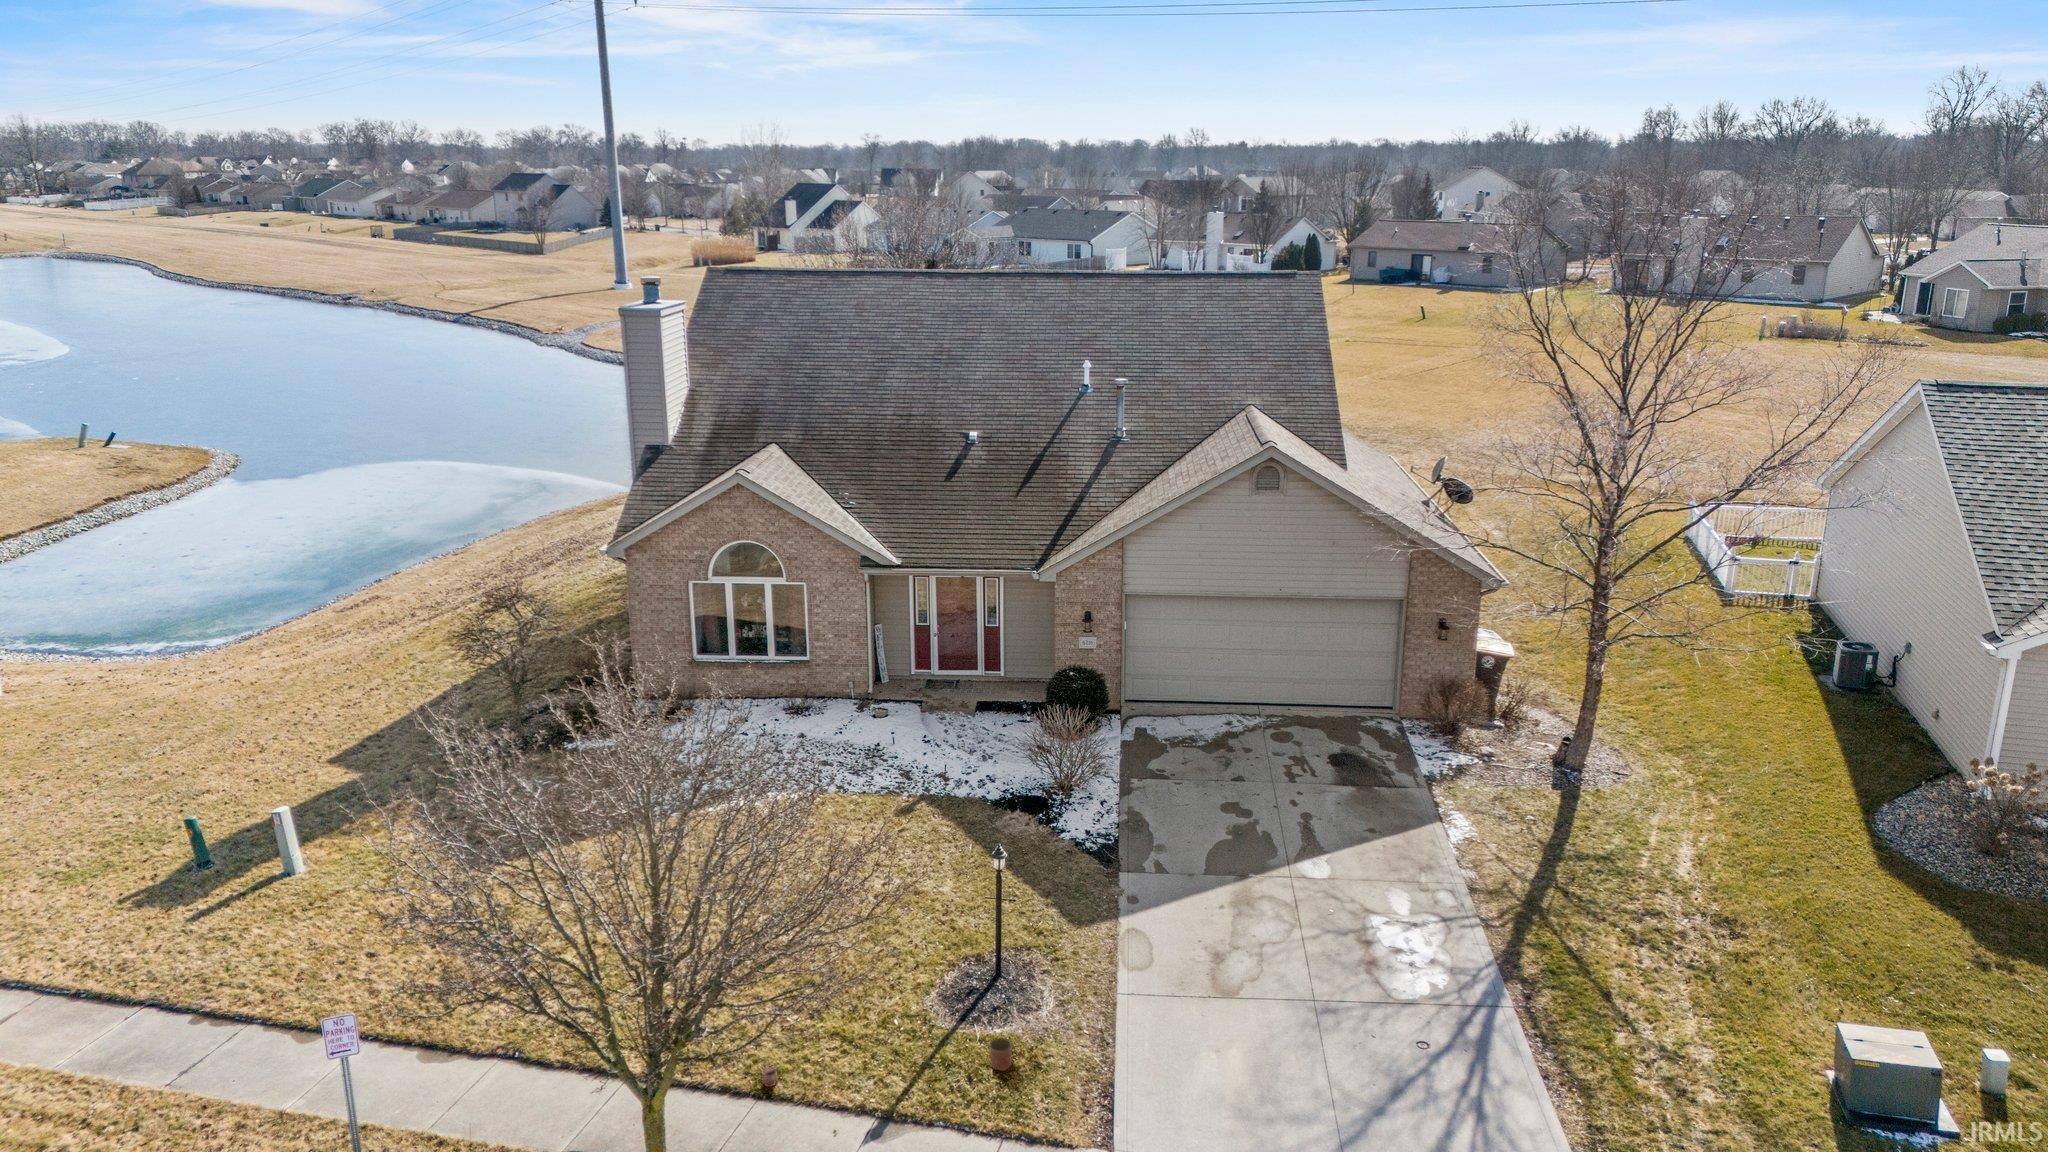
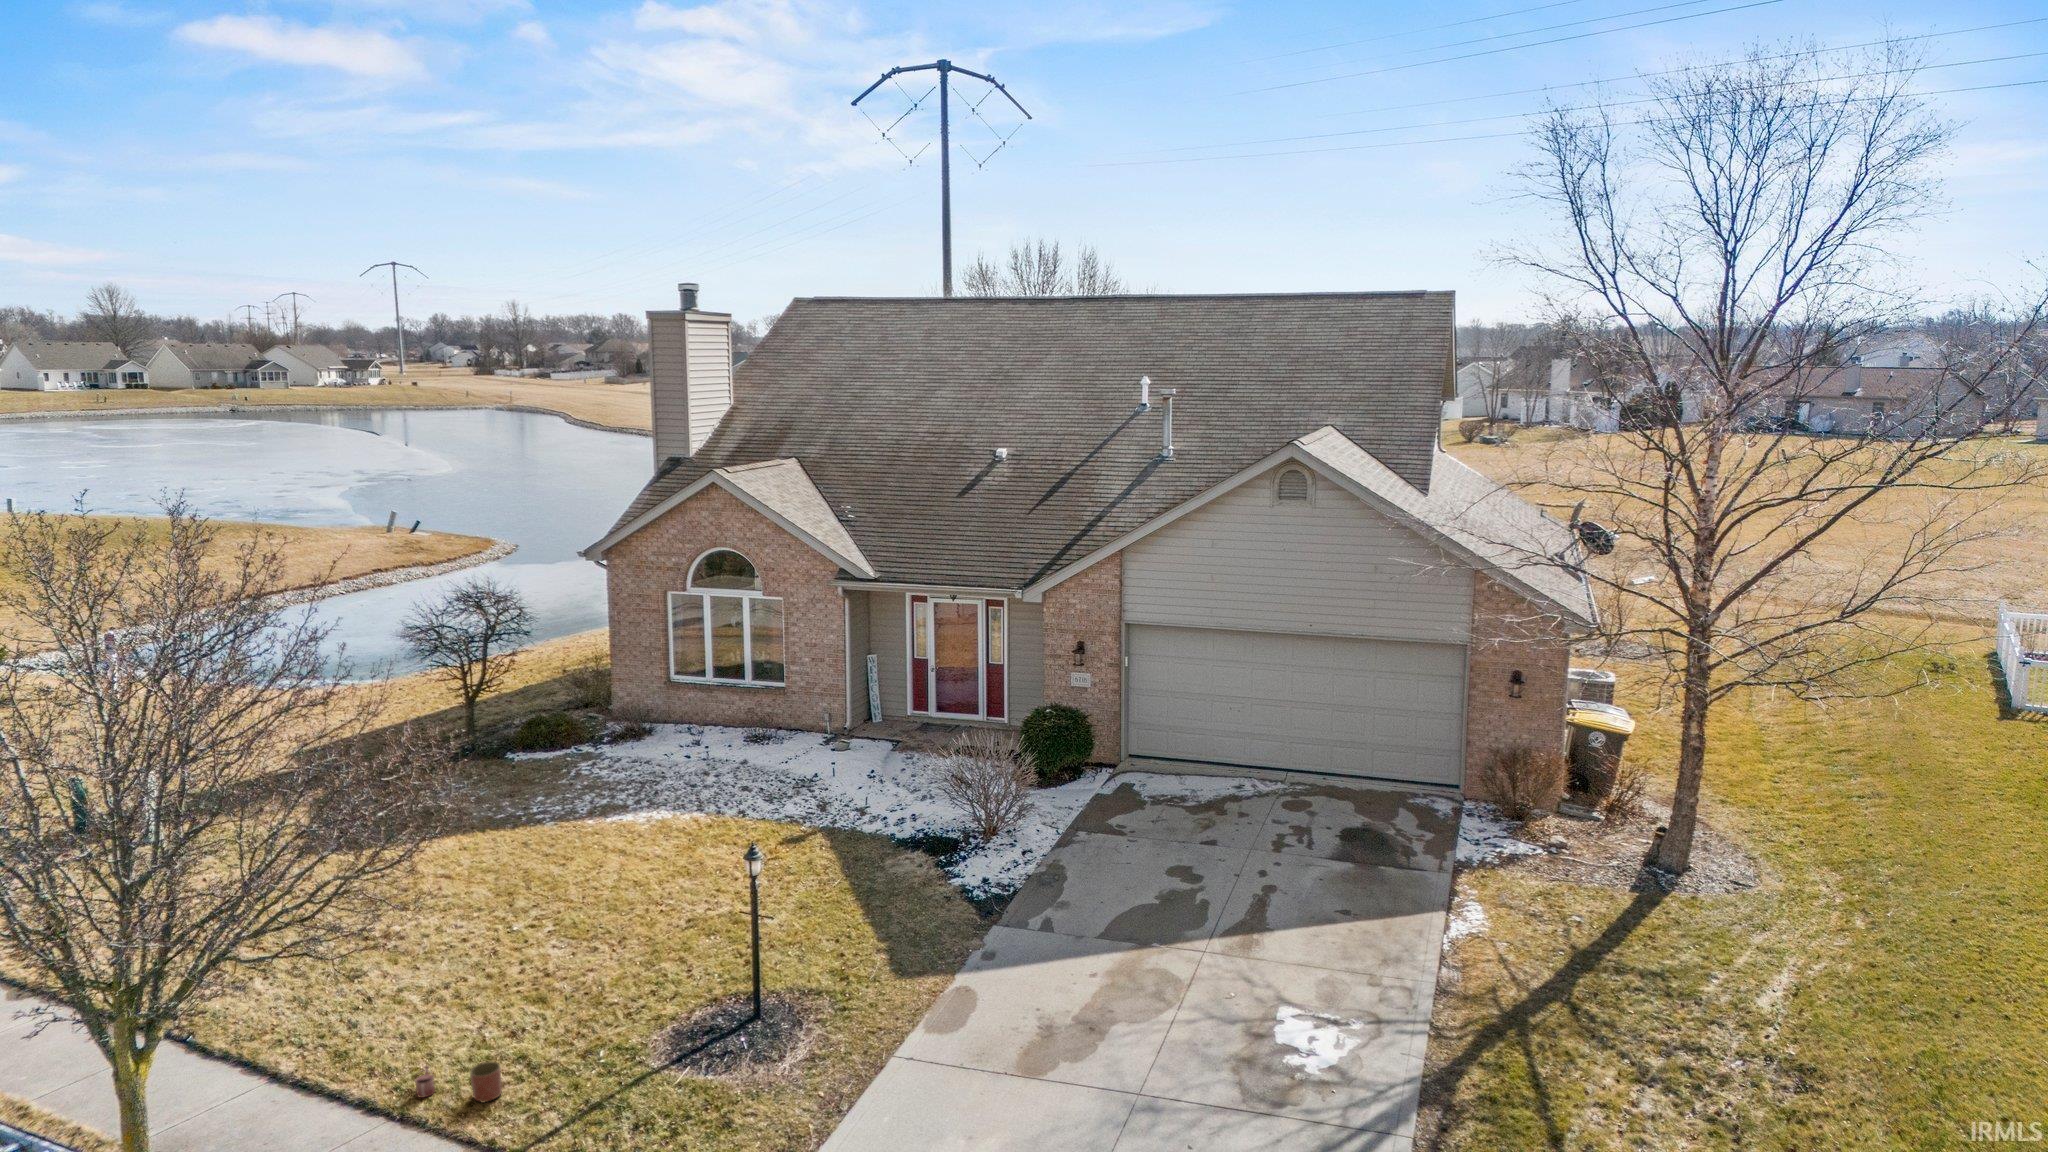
planter: present [989,1038,1012,1071] -> present [470,1061,502,1102]

